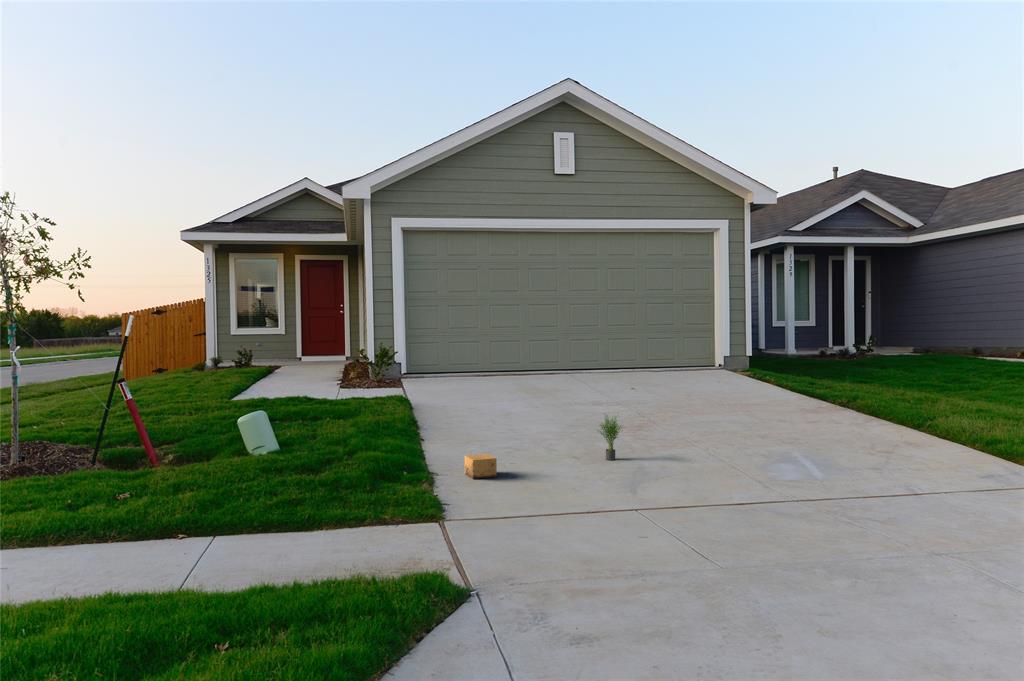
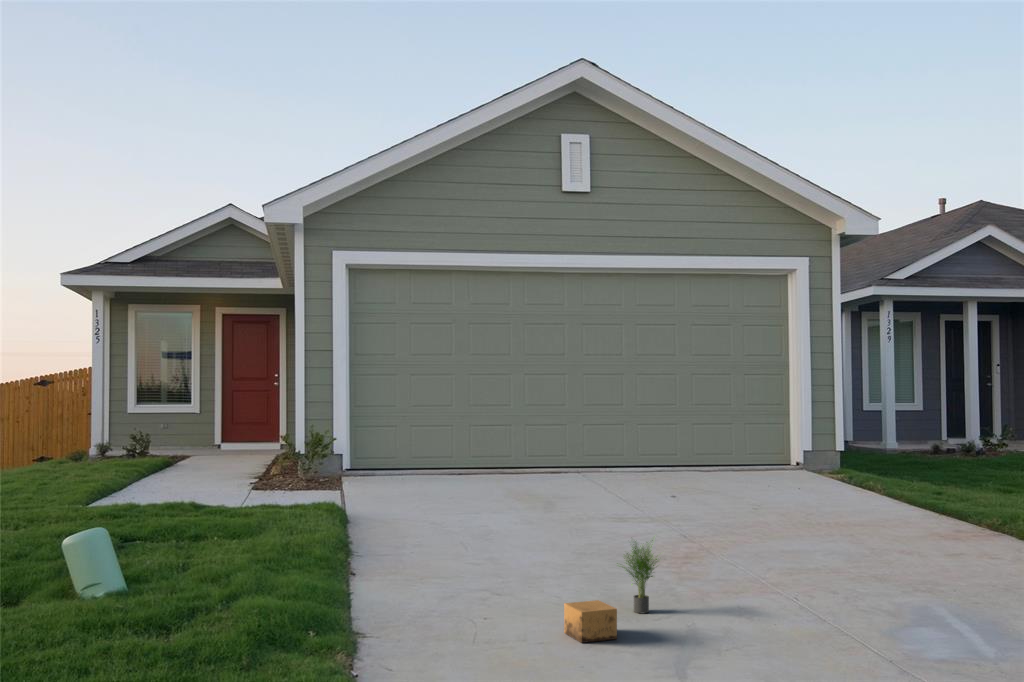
cardboard box: present [465,454,497,479] -> present [564,600,617,643]

